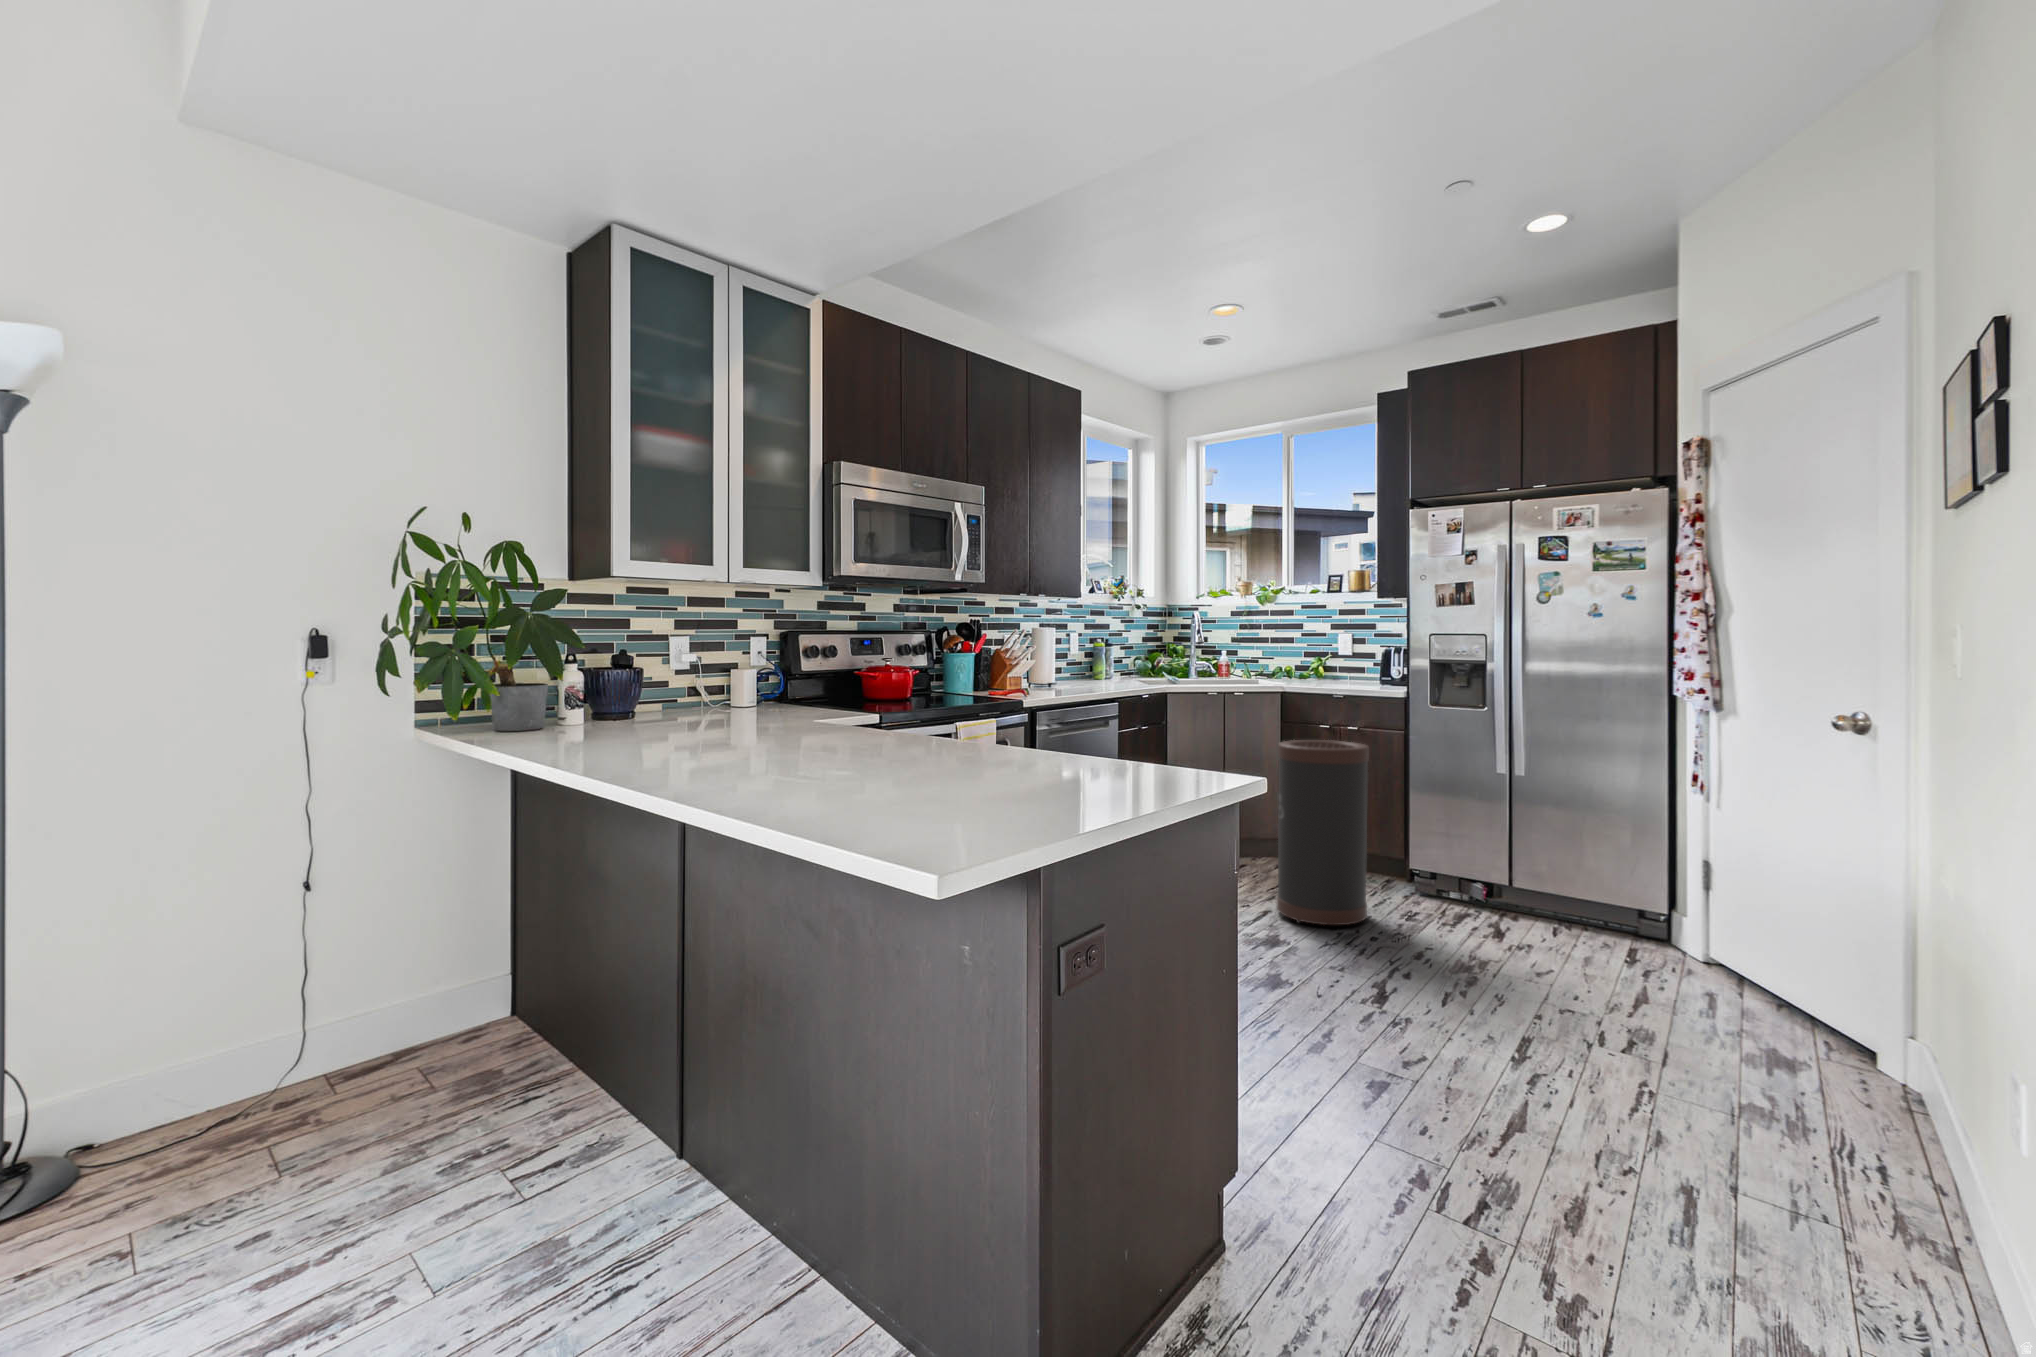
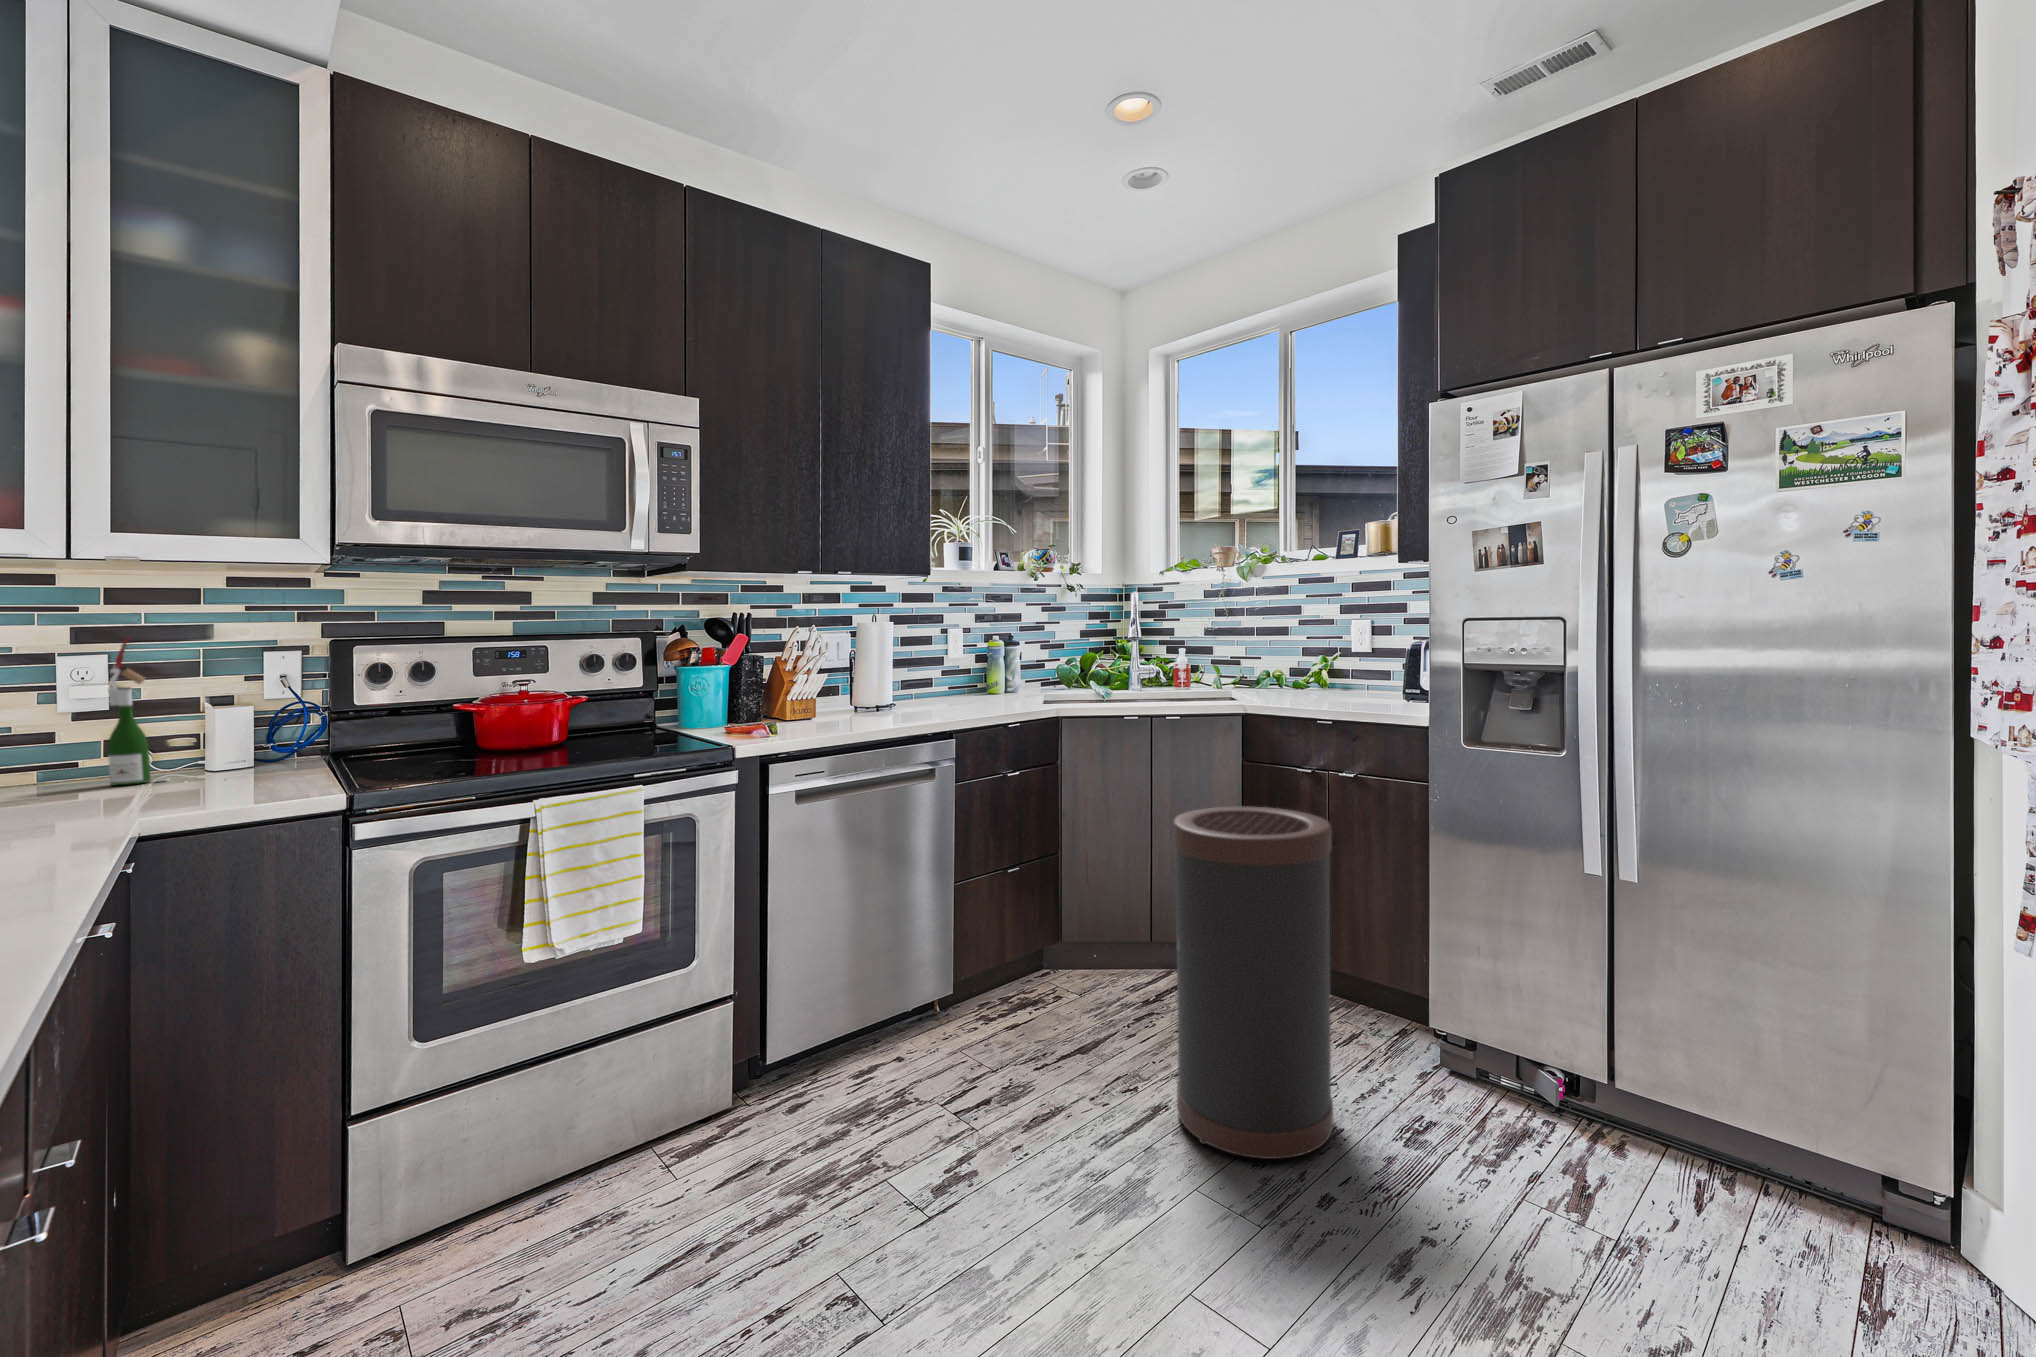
wine bottle: none [701,627,730,713] -> present [108,637,169,785]

